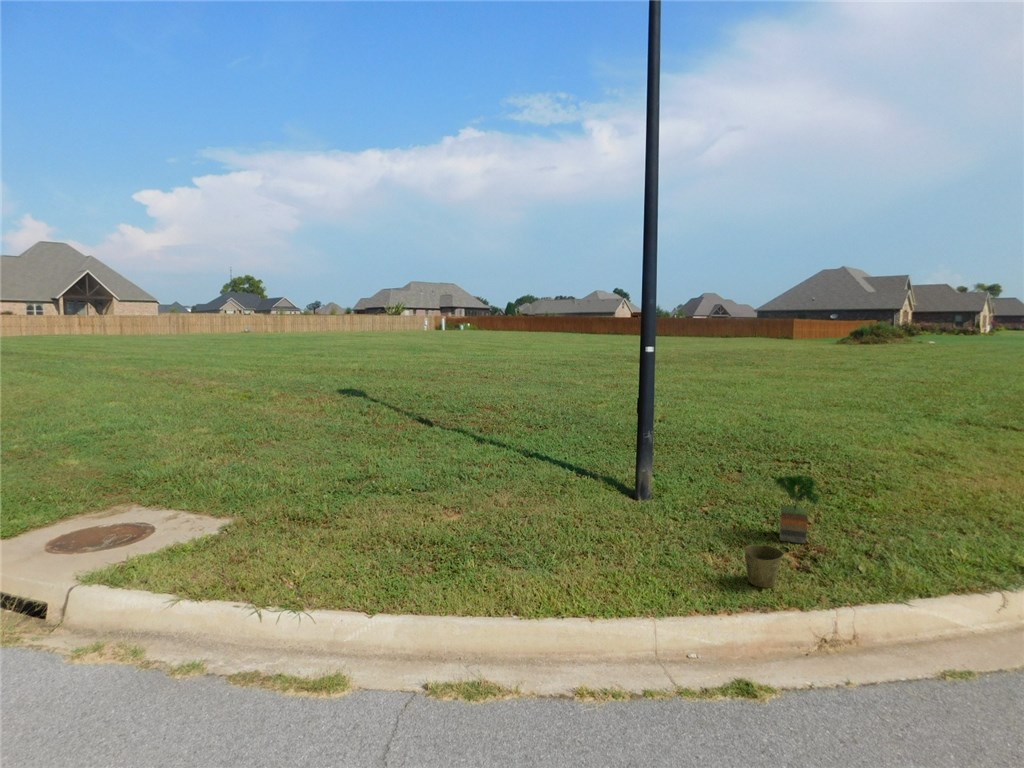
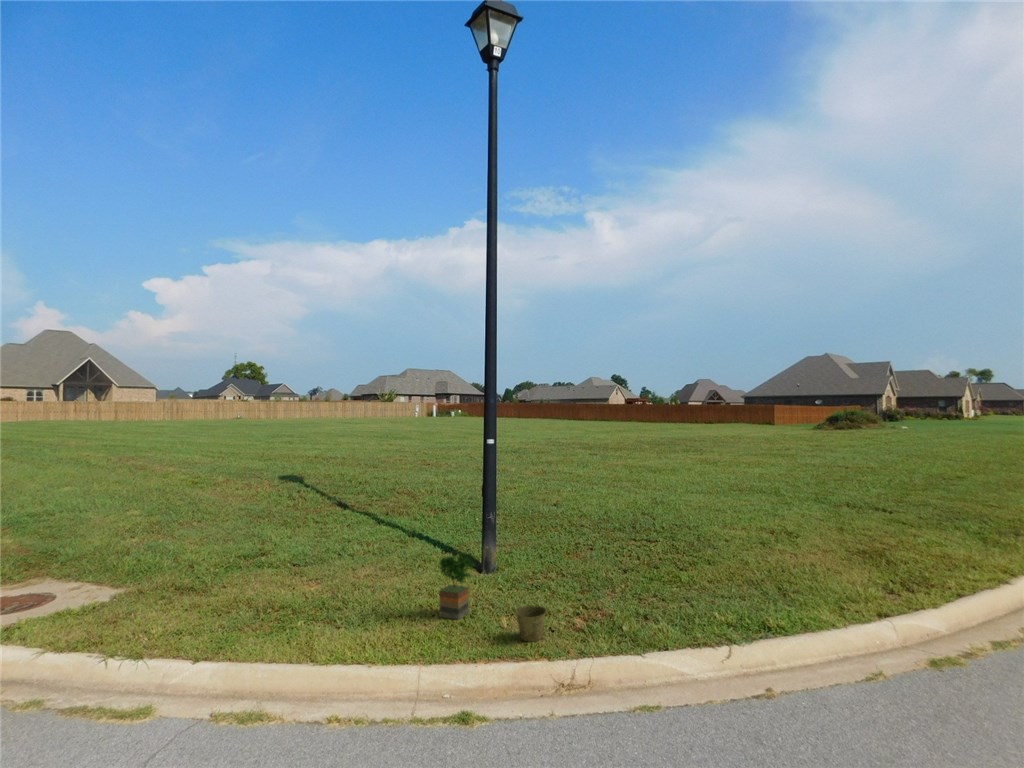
potted tree: present [775,475,821,544] -> present [439,556,474,620]

